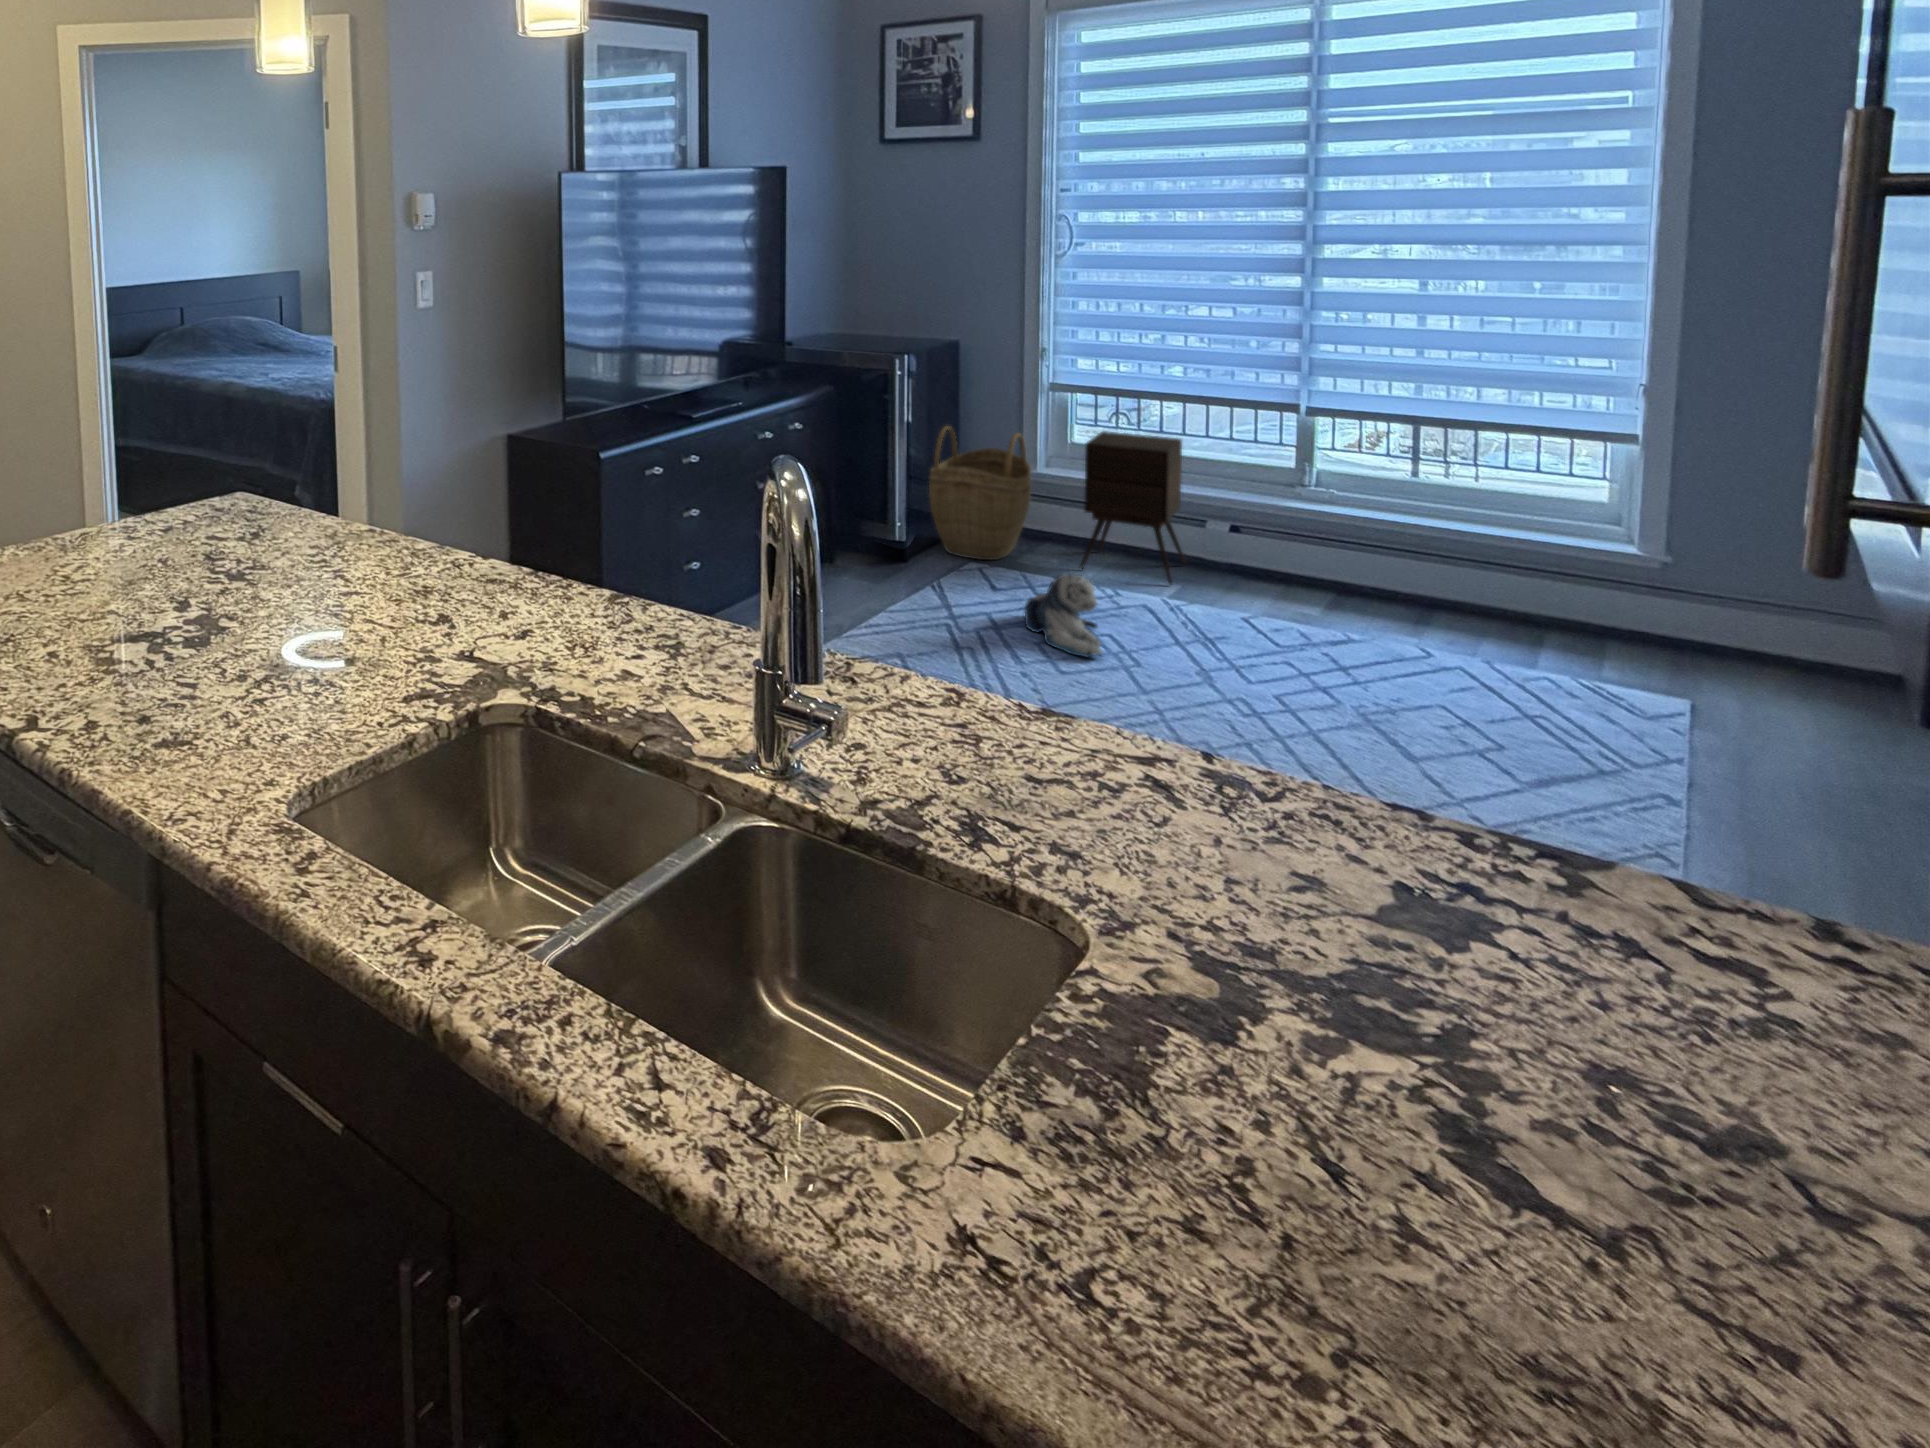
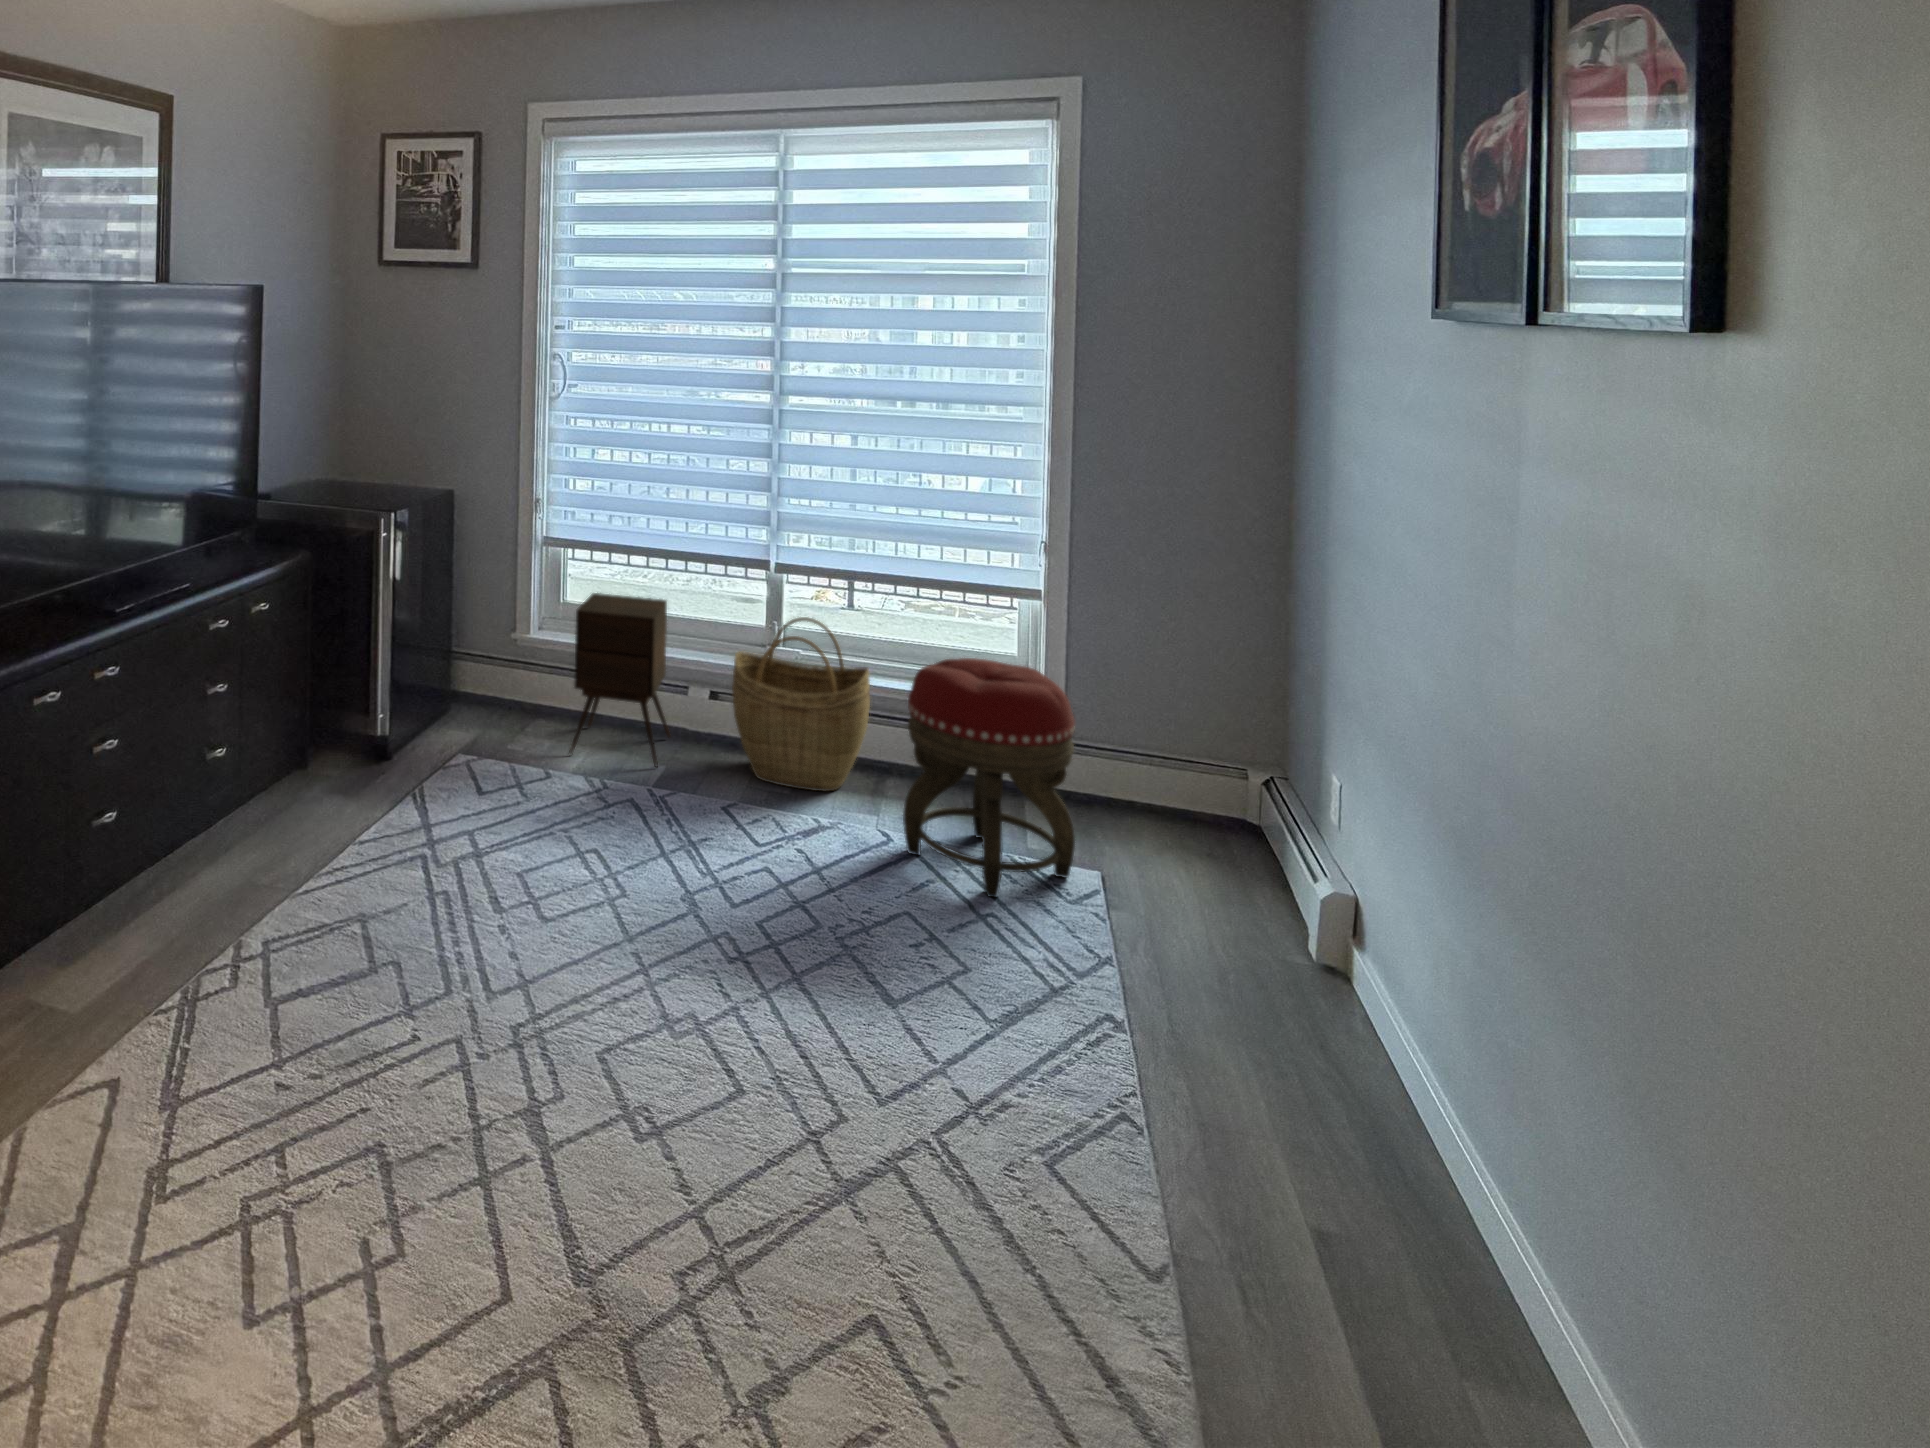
woven basket: present [929,426,1031,560] -> present [732,617,870,791]
footstool: none [1447,493,1664,711] -> present [903,658,1075,897]
plush toy: present [1025,574,1102,658] -> none [508,782,587,890]

